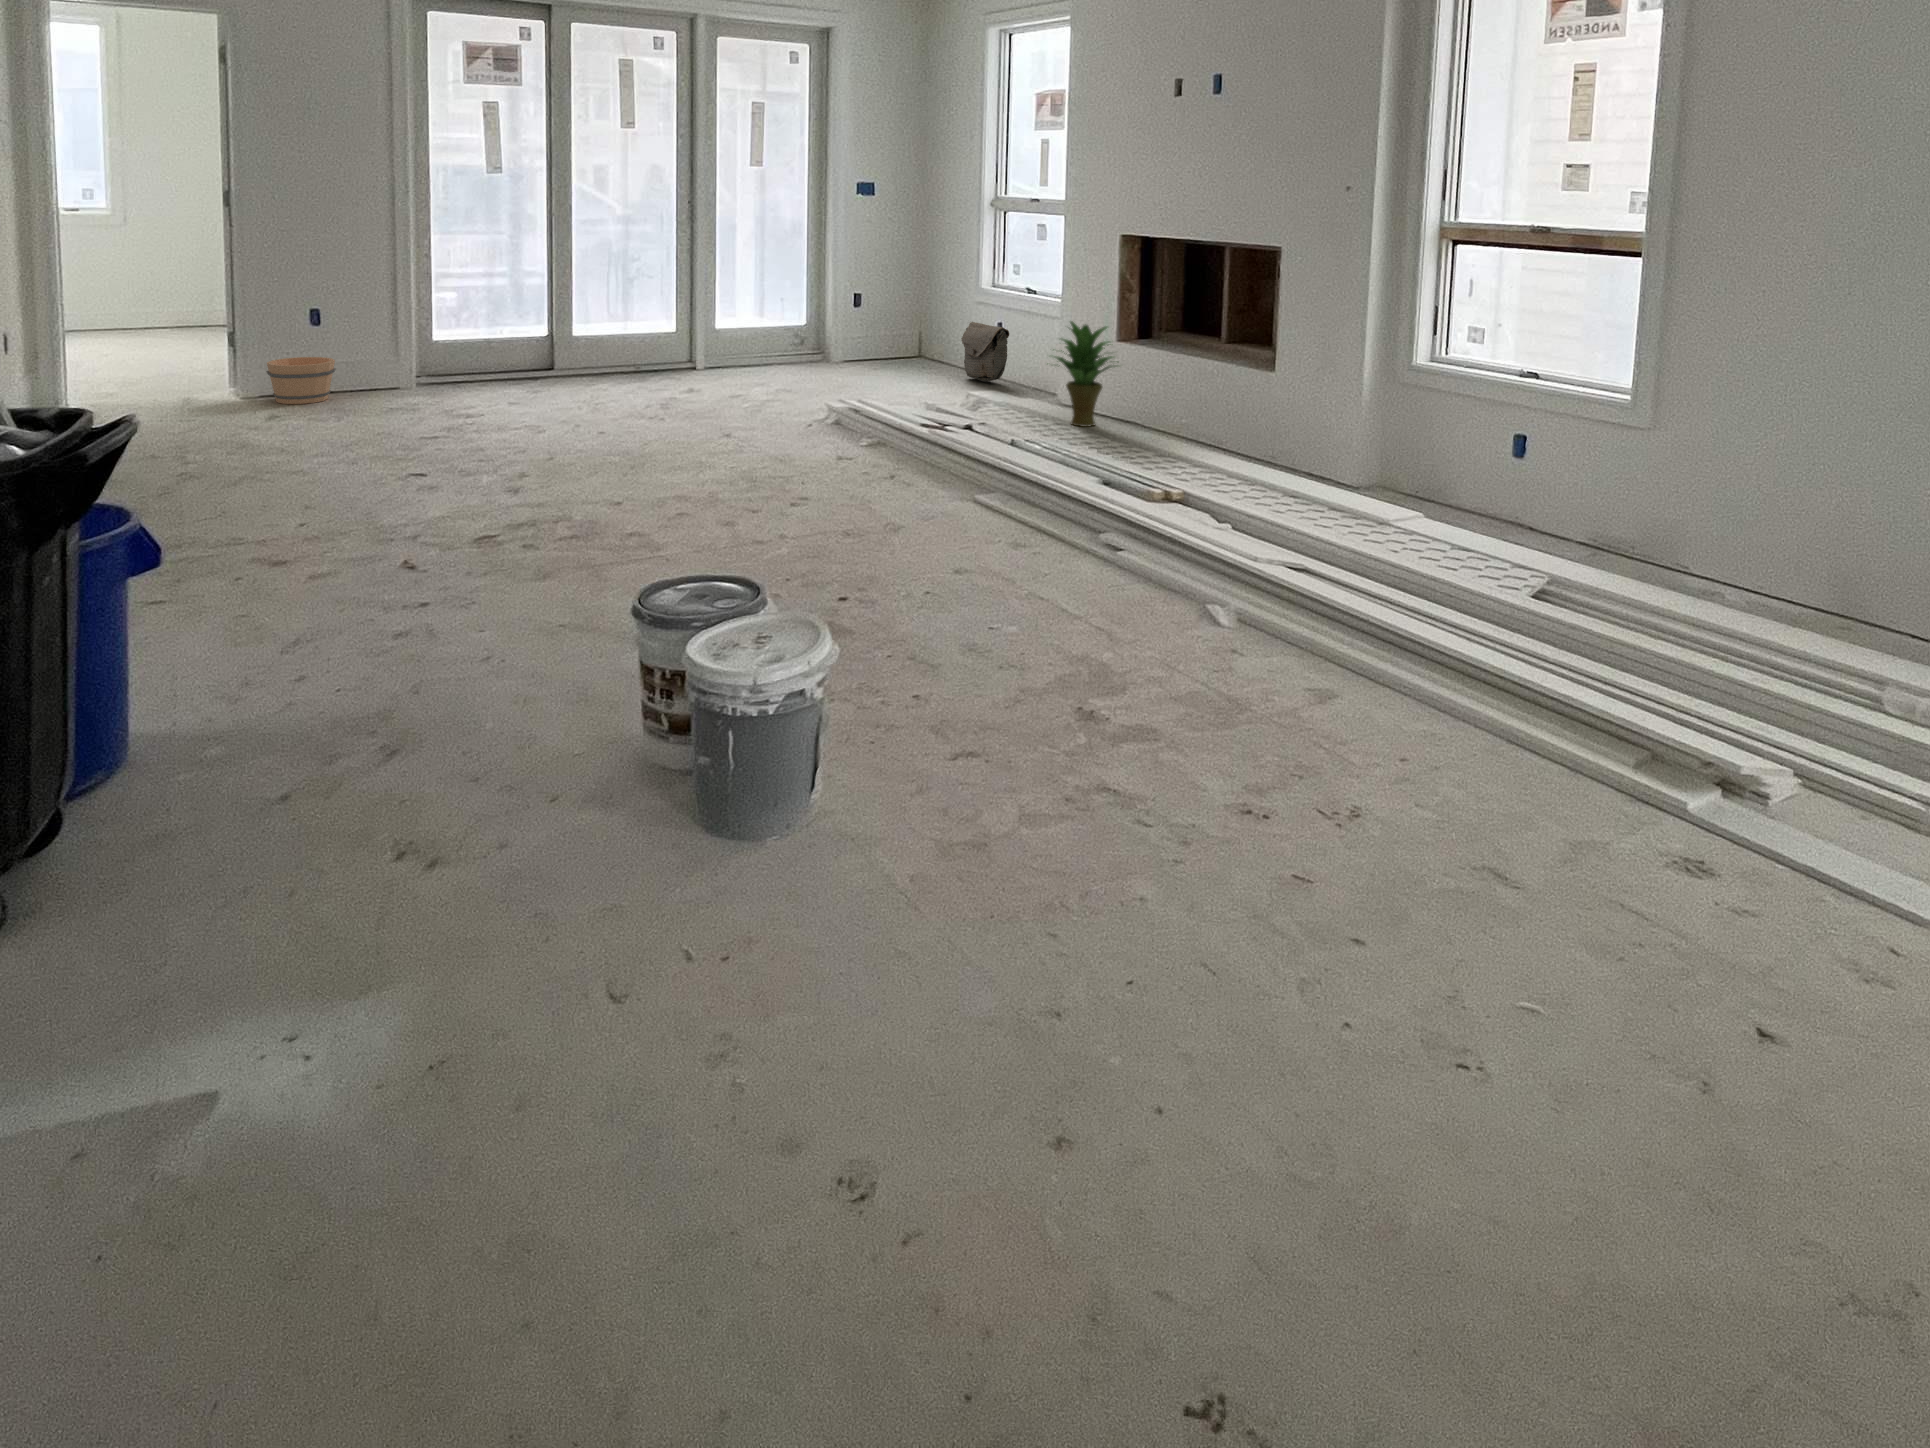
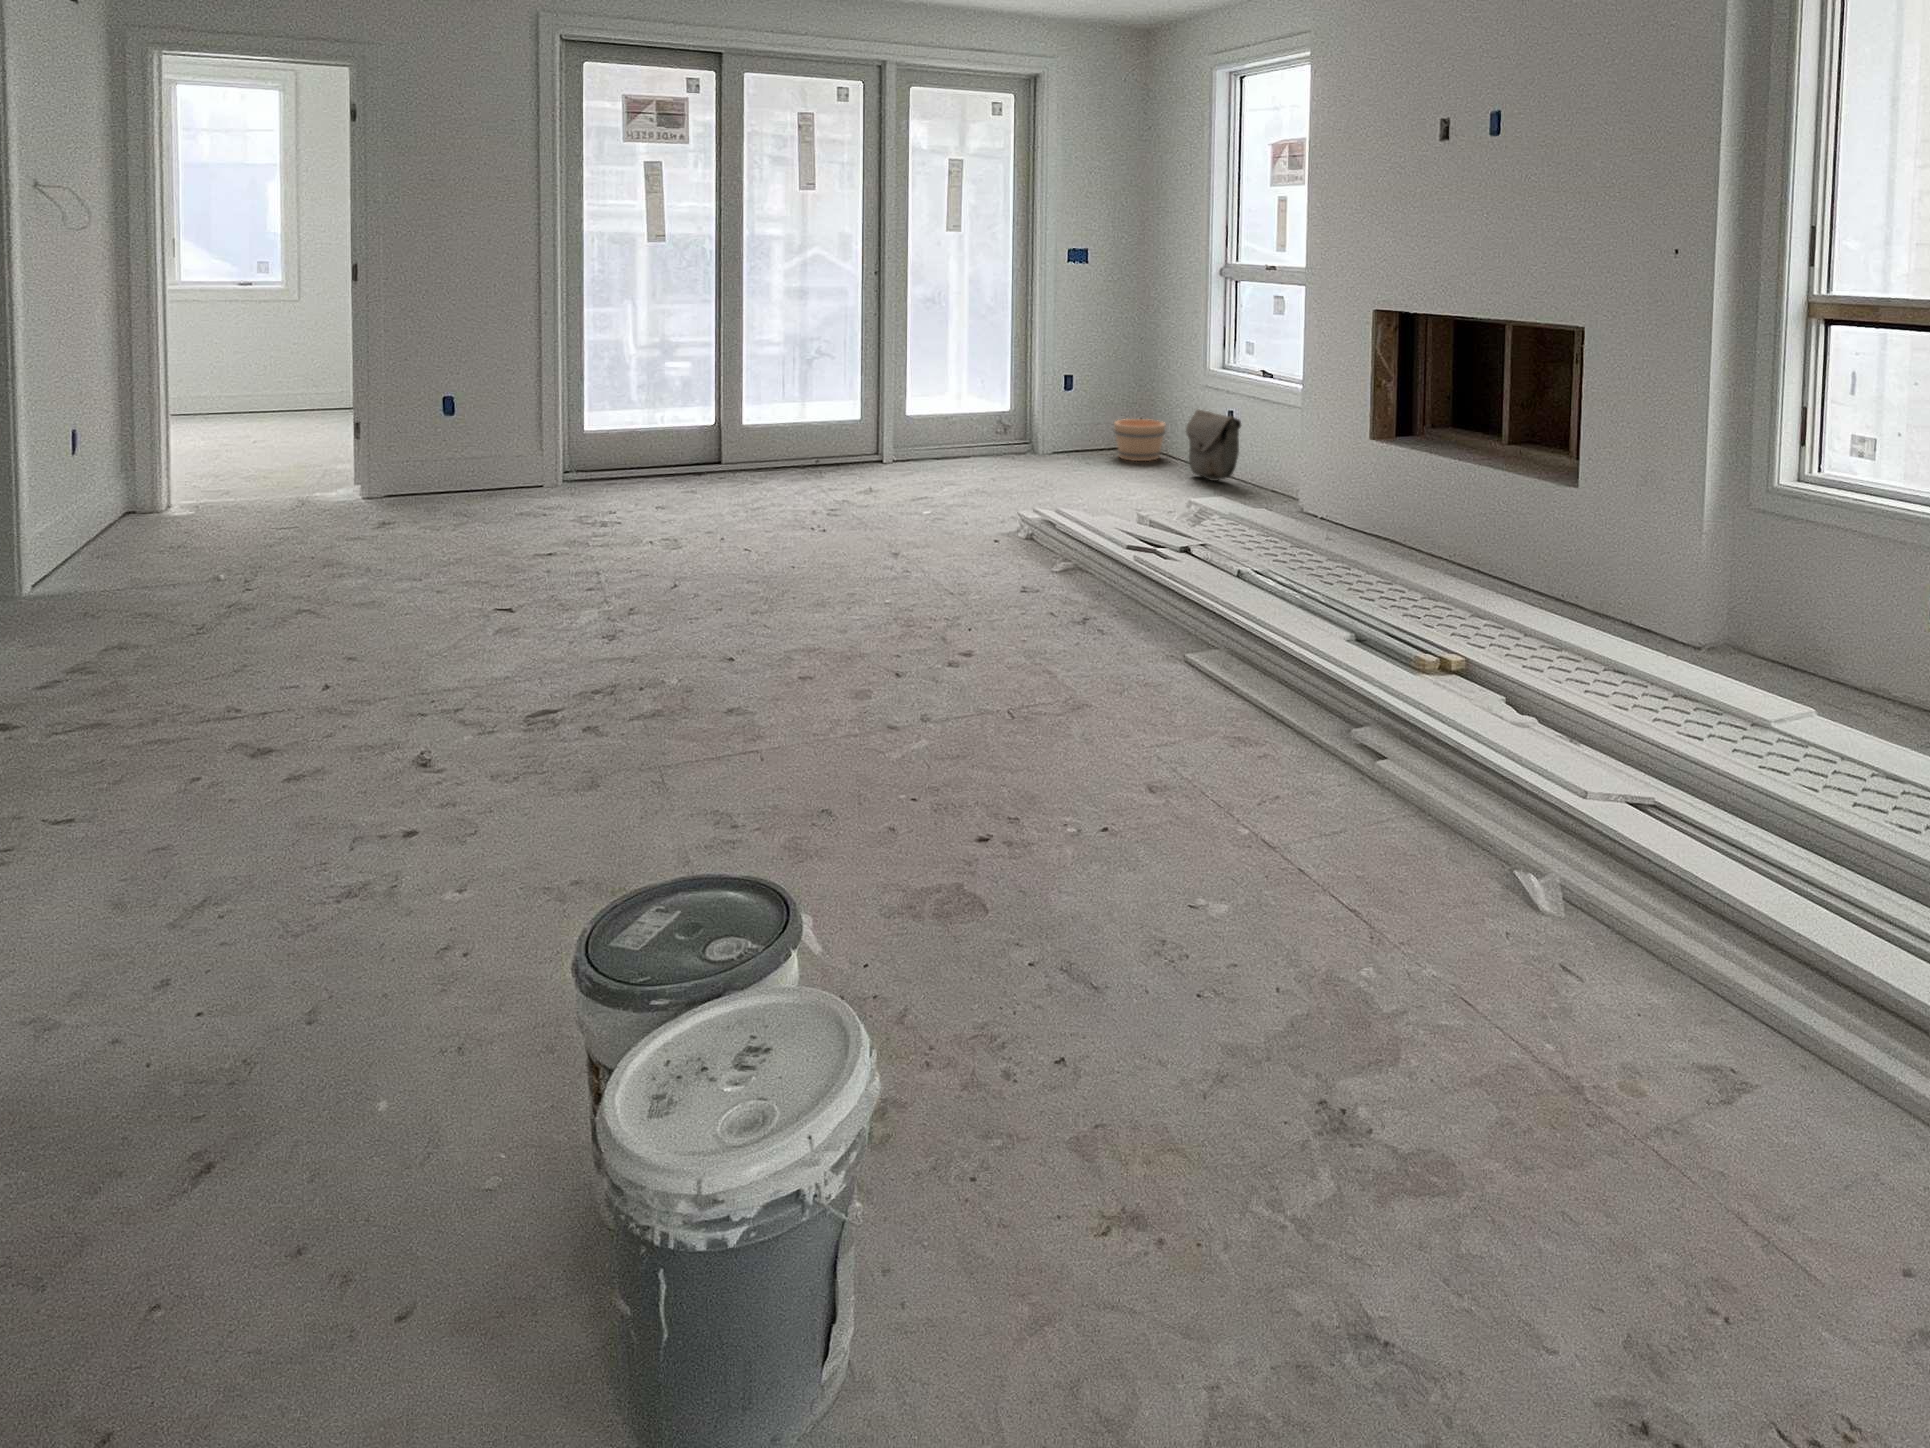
potted plant: present [1054,321,1115,427] -> none [1282,414,1379,545]
bucket: present [266,357,336,404] -> present [1114,419,1166,461]

